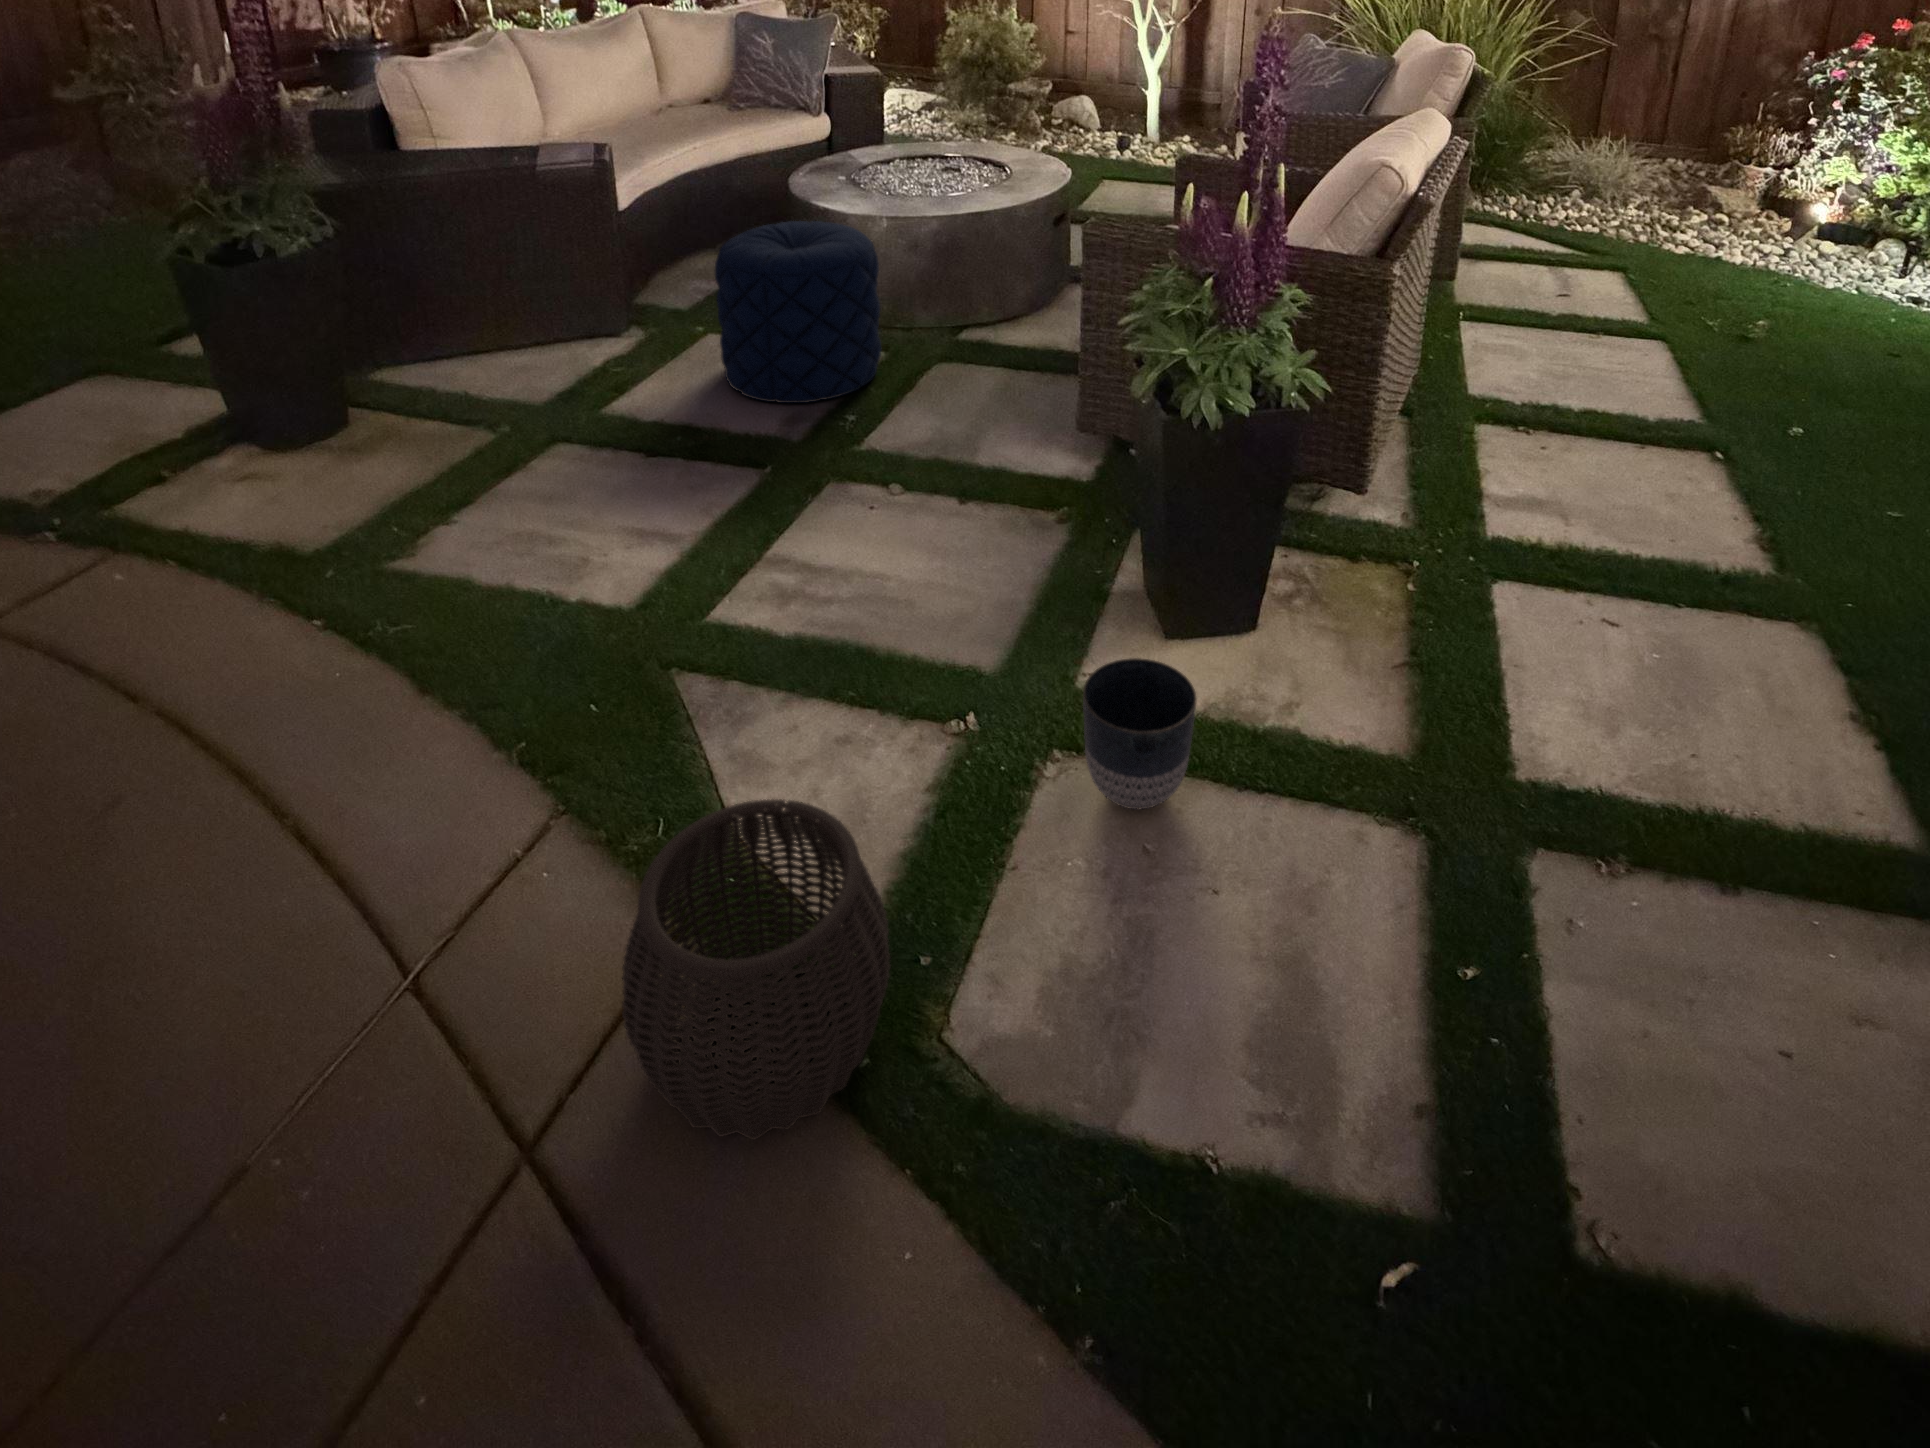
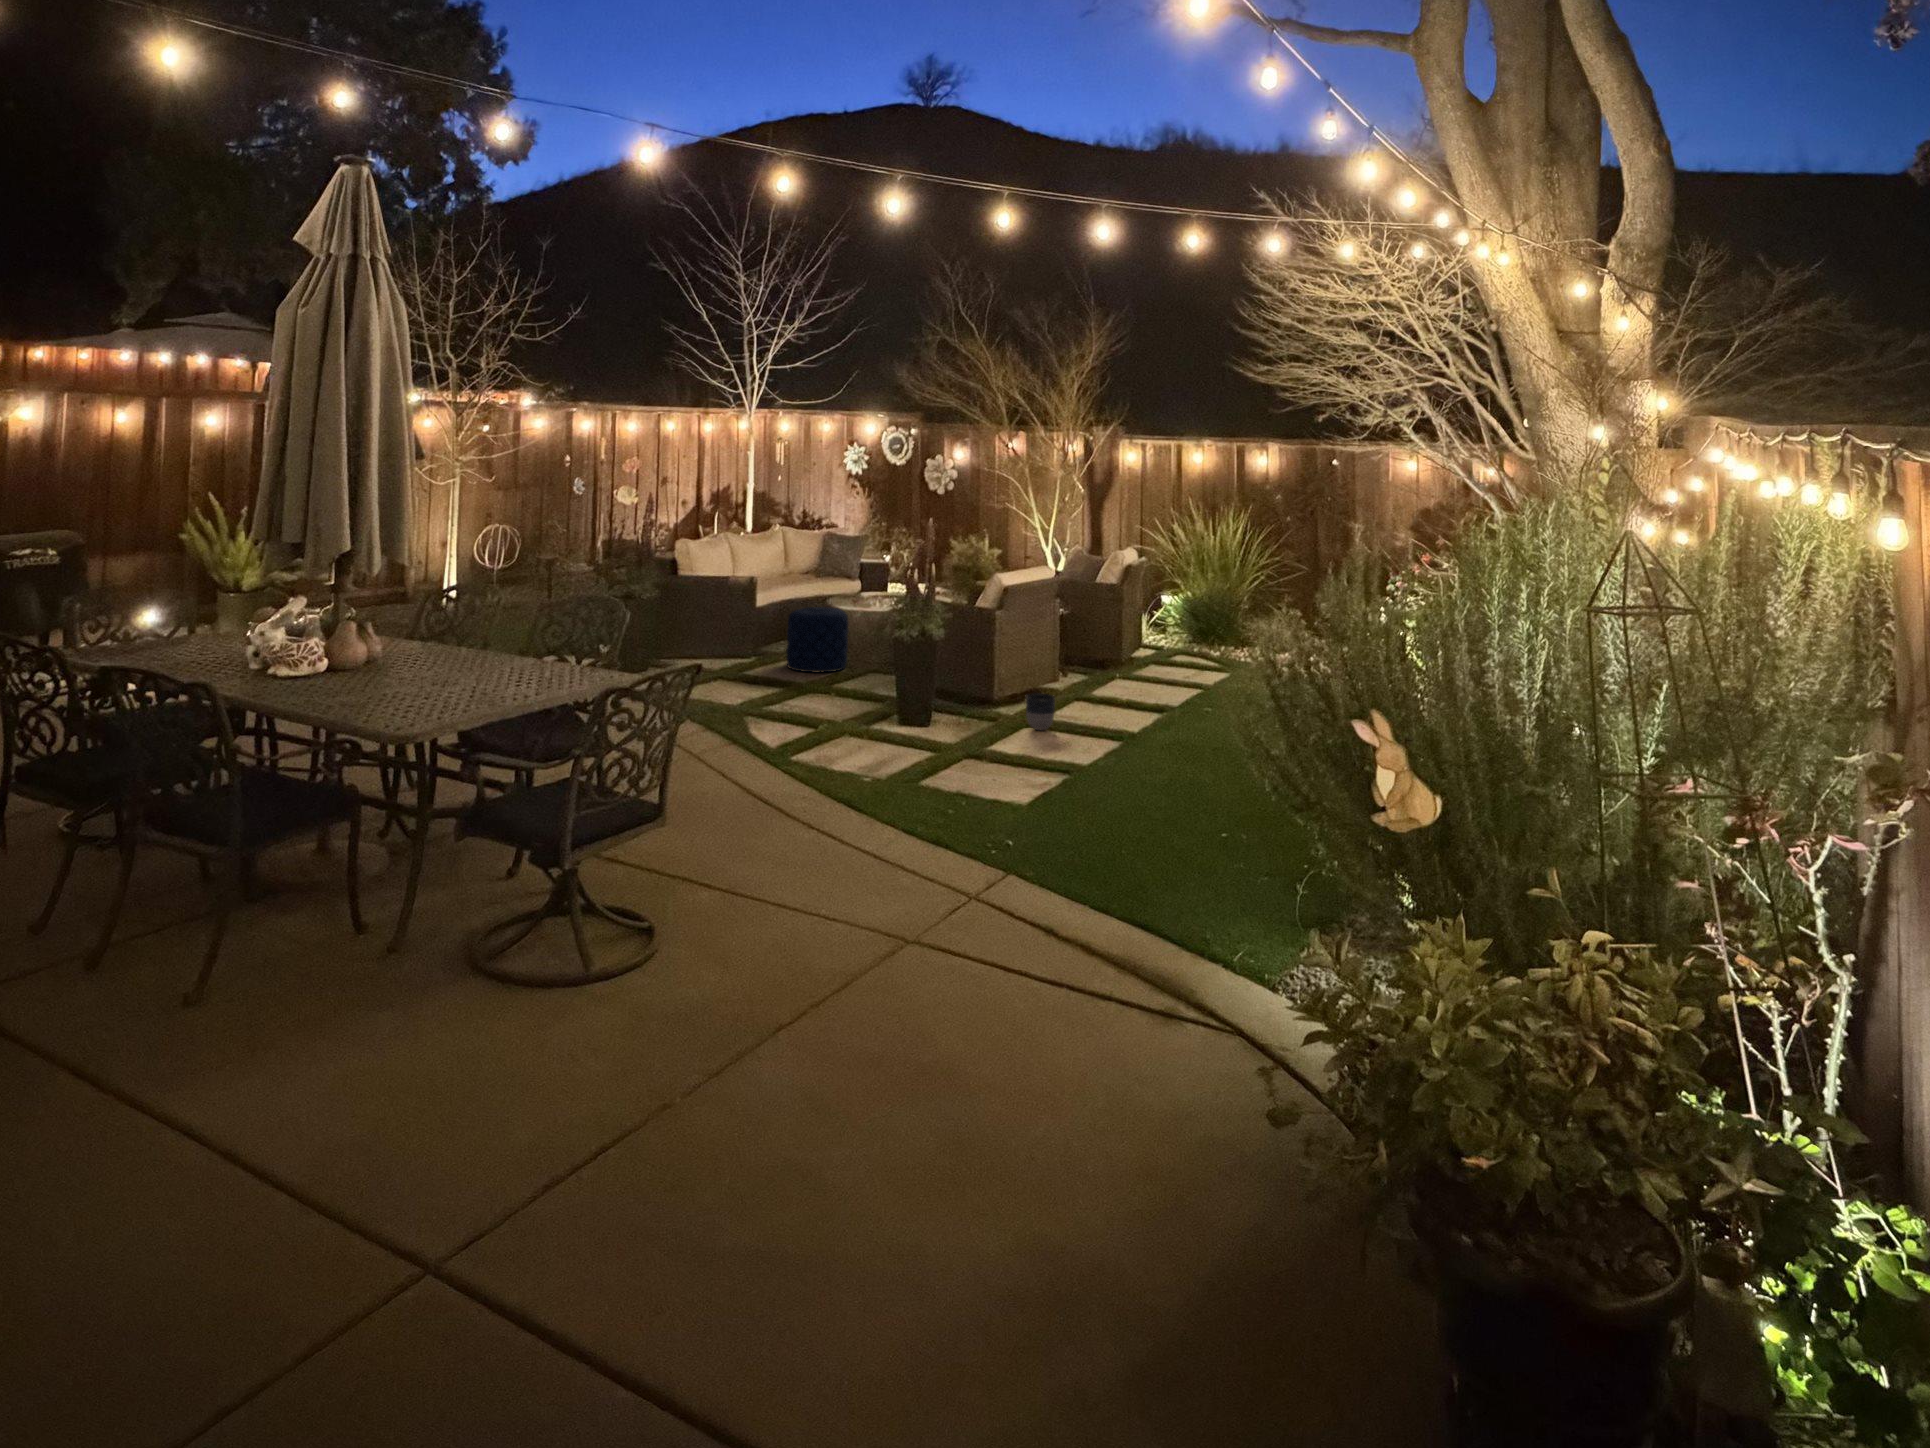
planter: present [1083,658,1196,809] -> present [1026,693,1055,730]
woven basket: present [622,799,890,1140] -> none [729,685,785,743]

